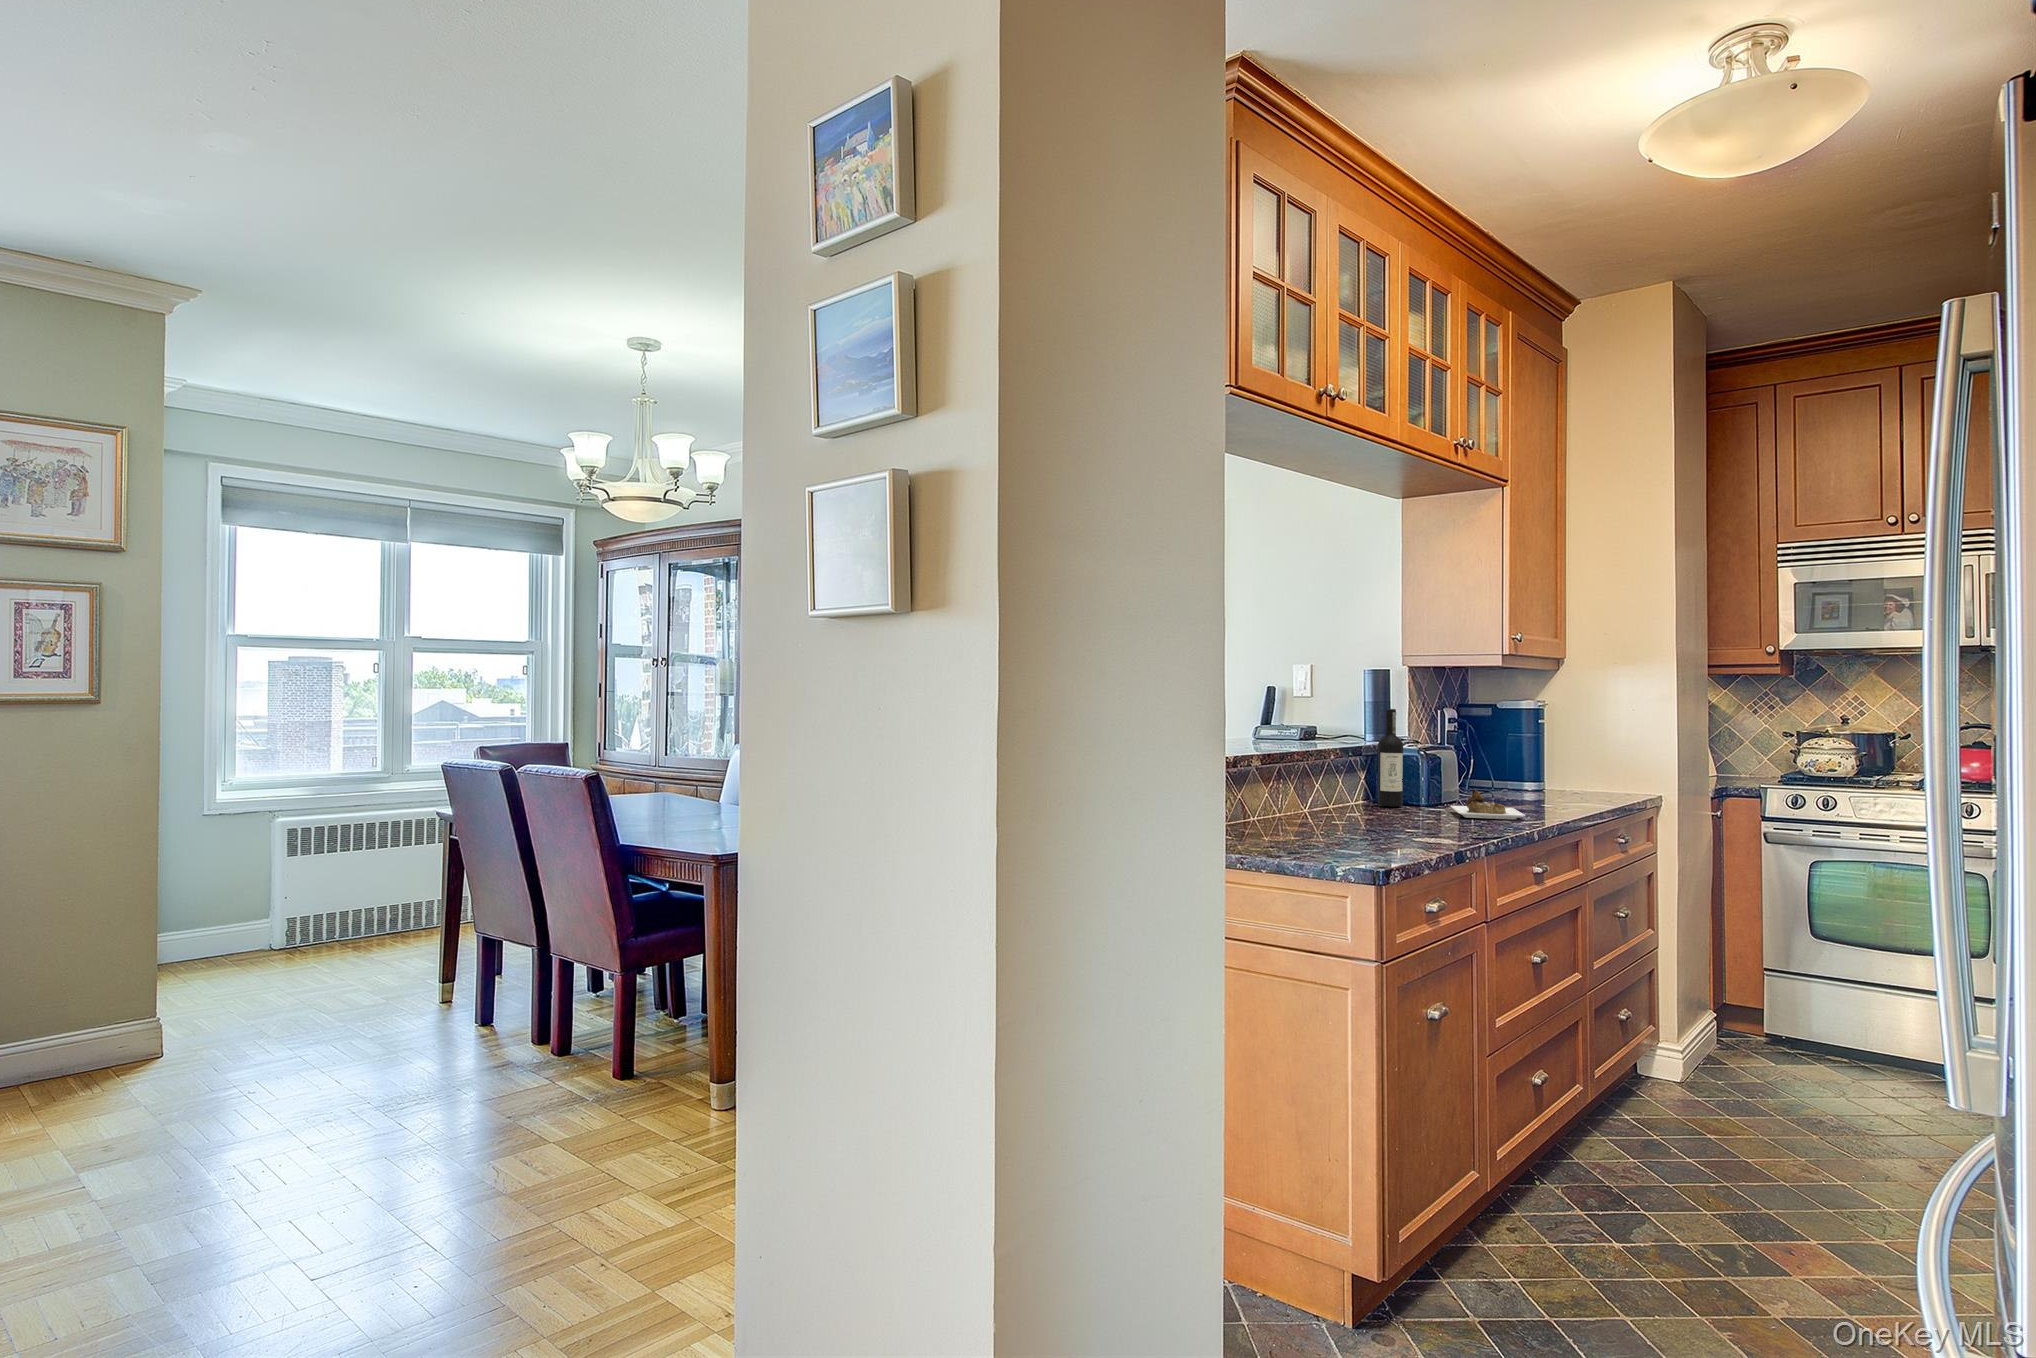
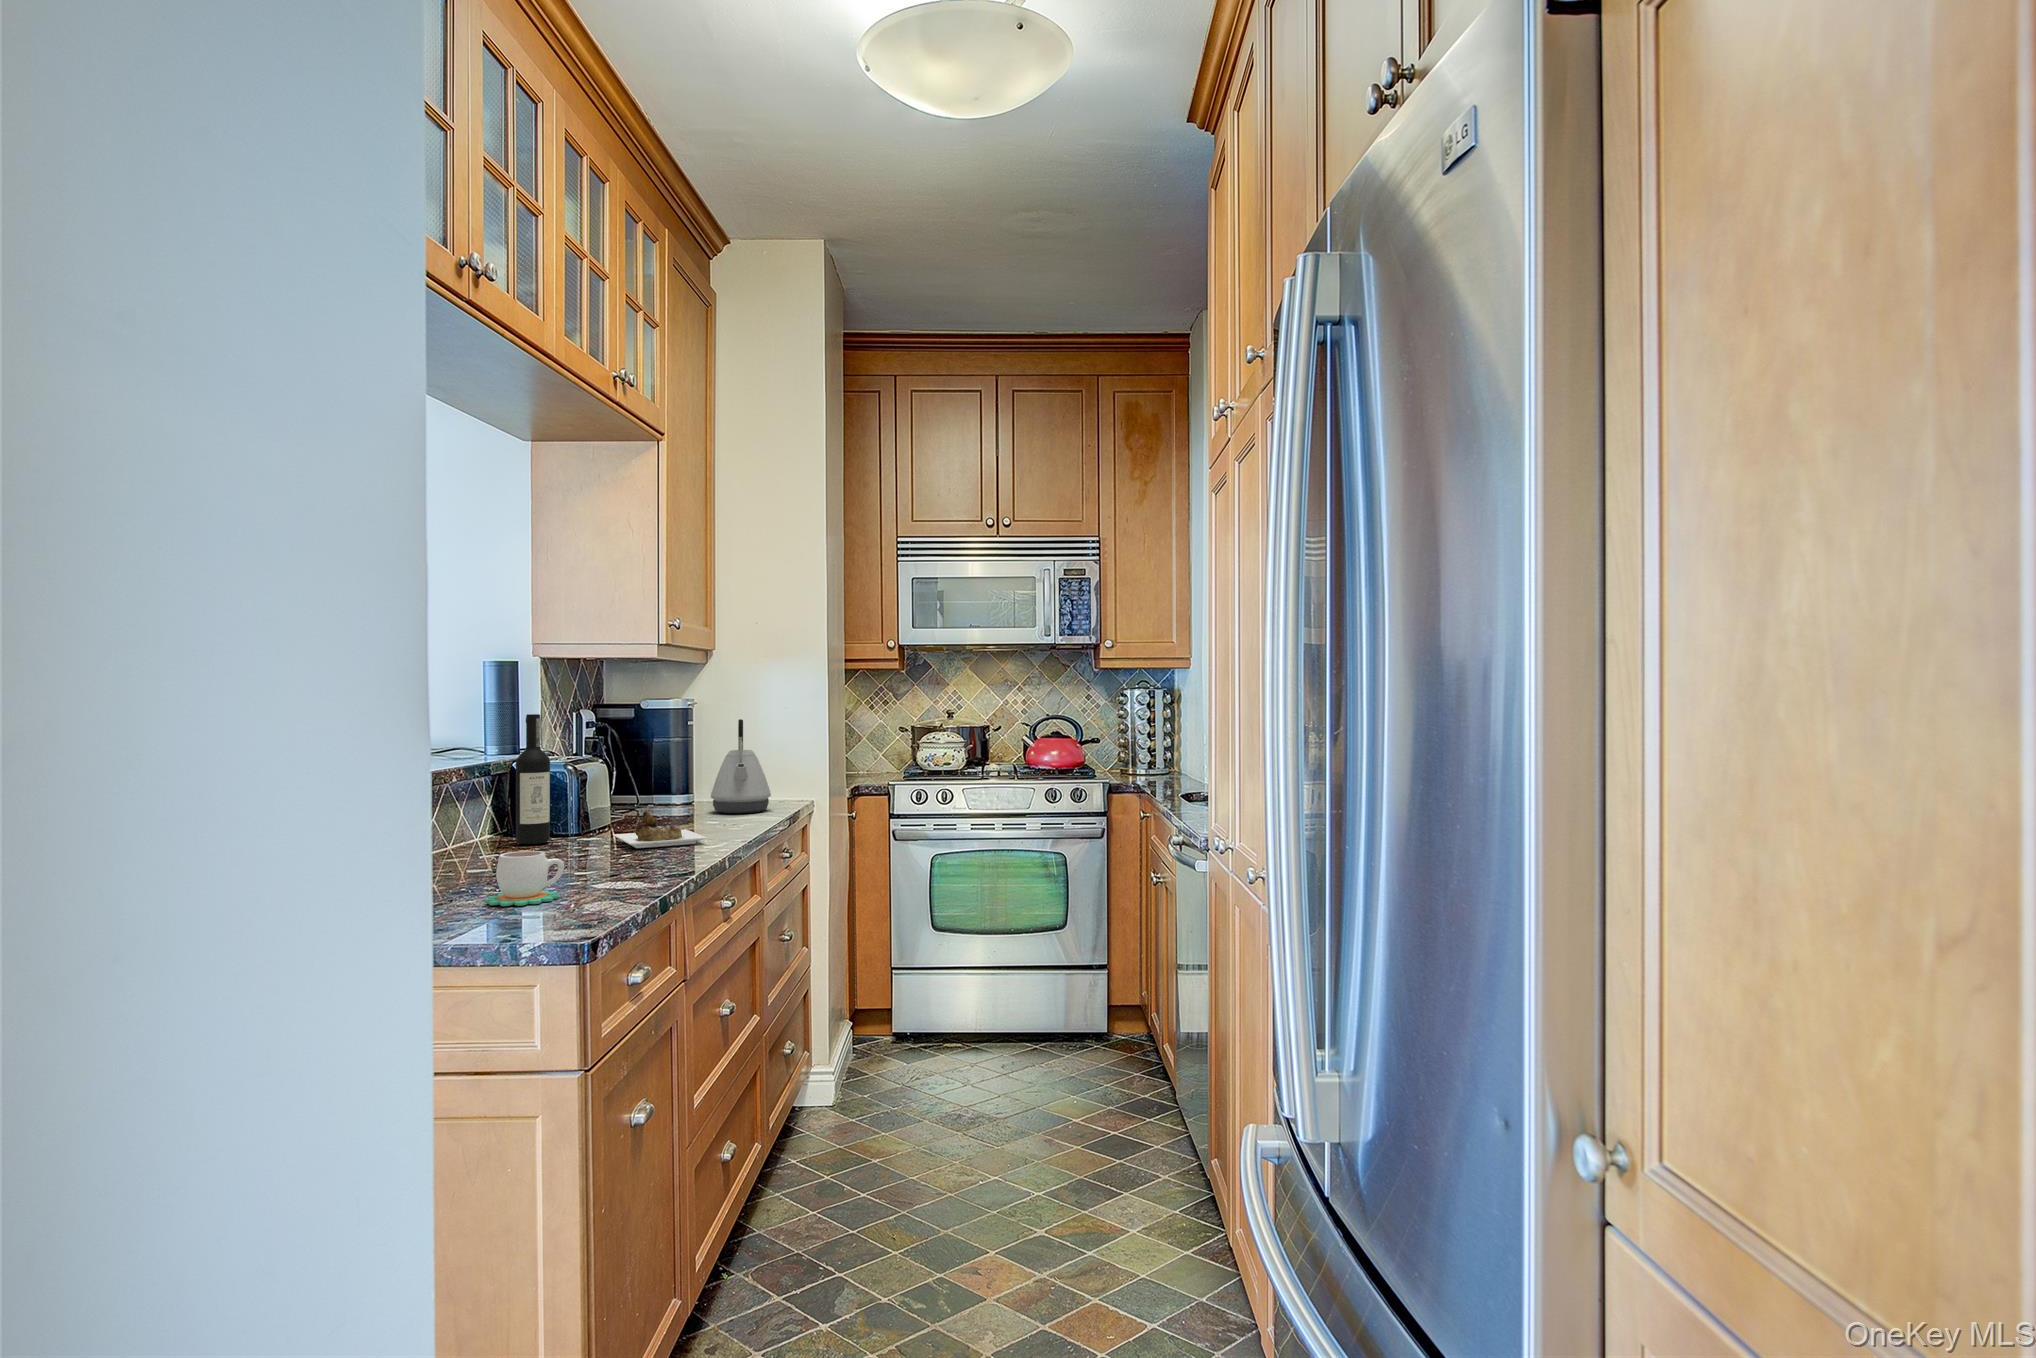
kettle: none [1548,719,1607,802] -> present [711,719,771,814]
mug: none [1338,805,1392,843] -> present [485,851,564,906]

